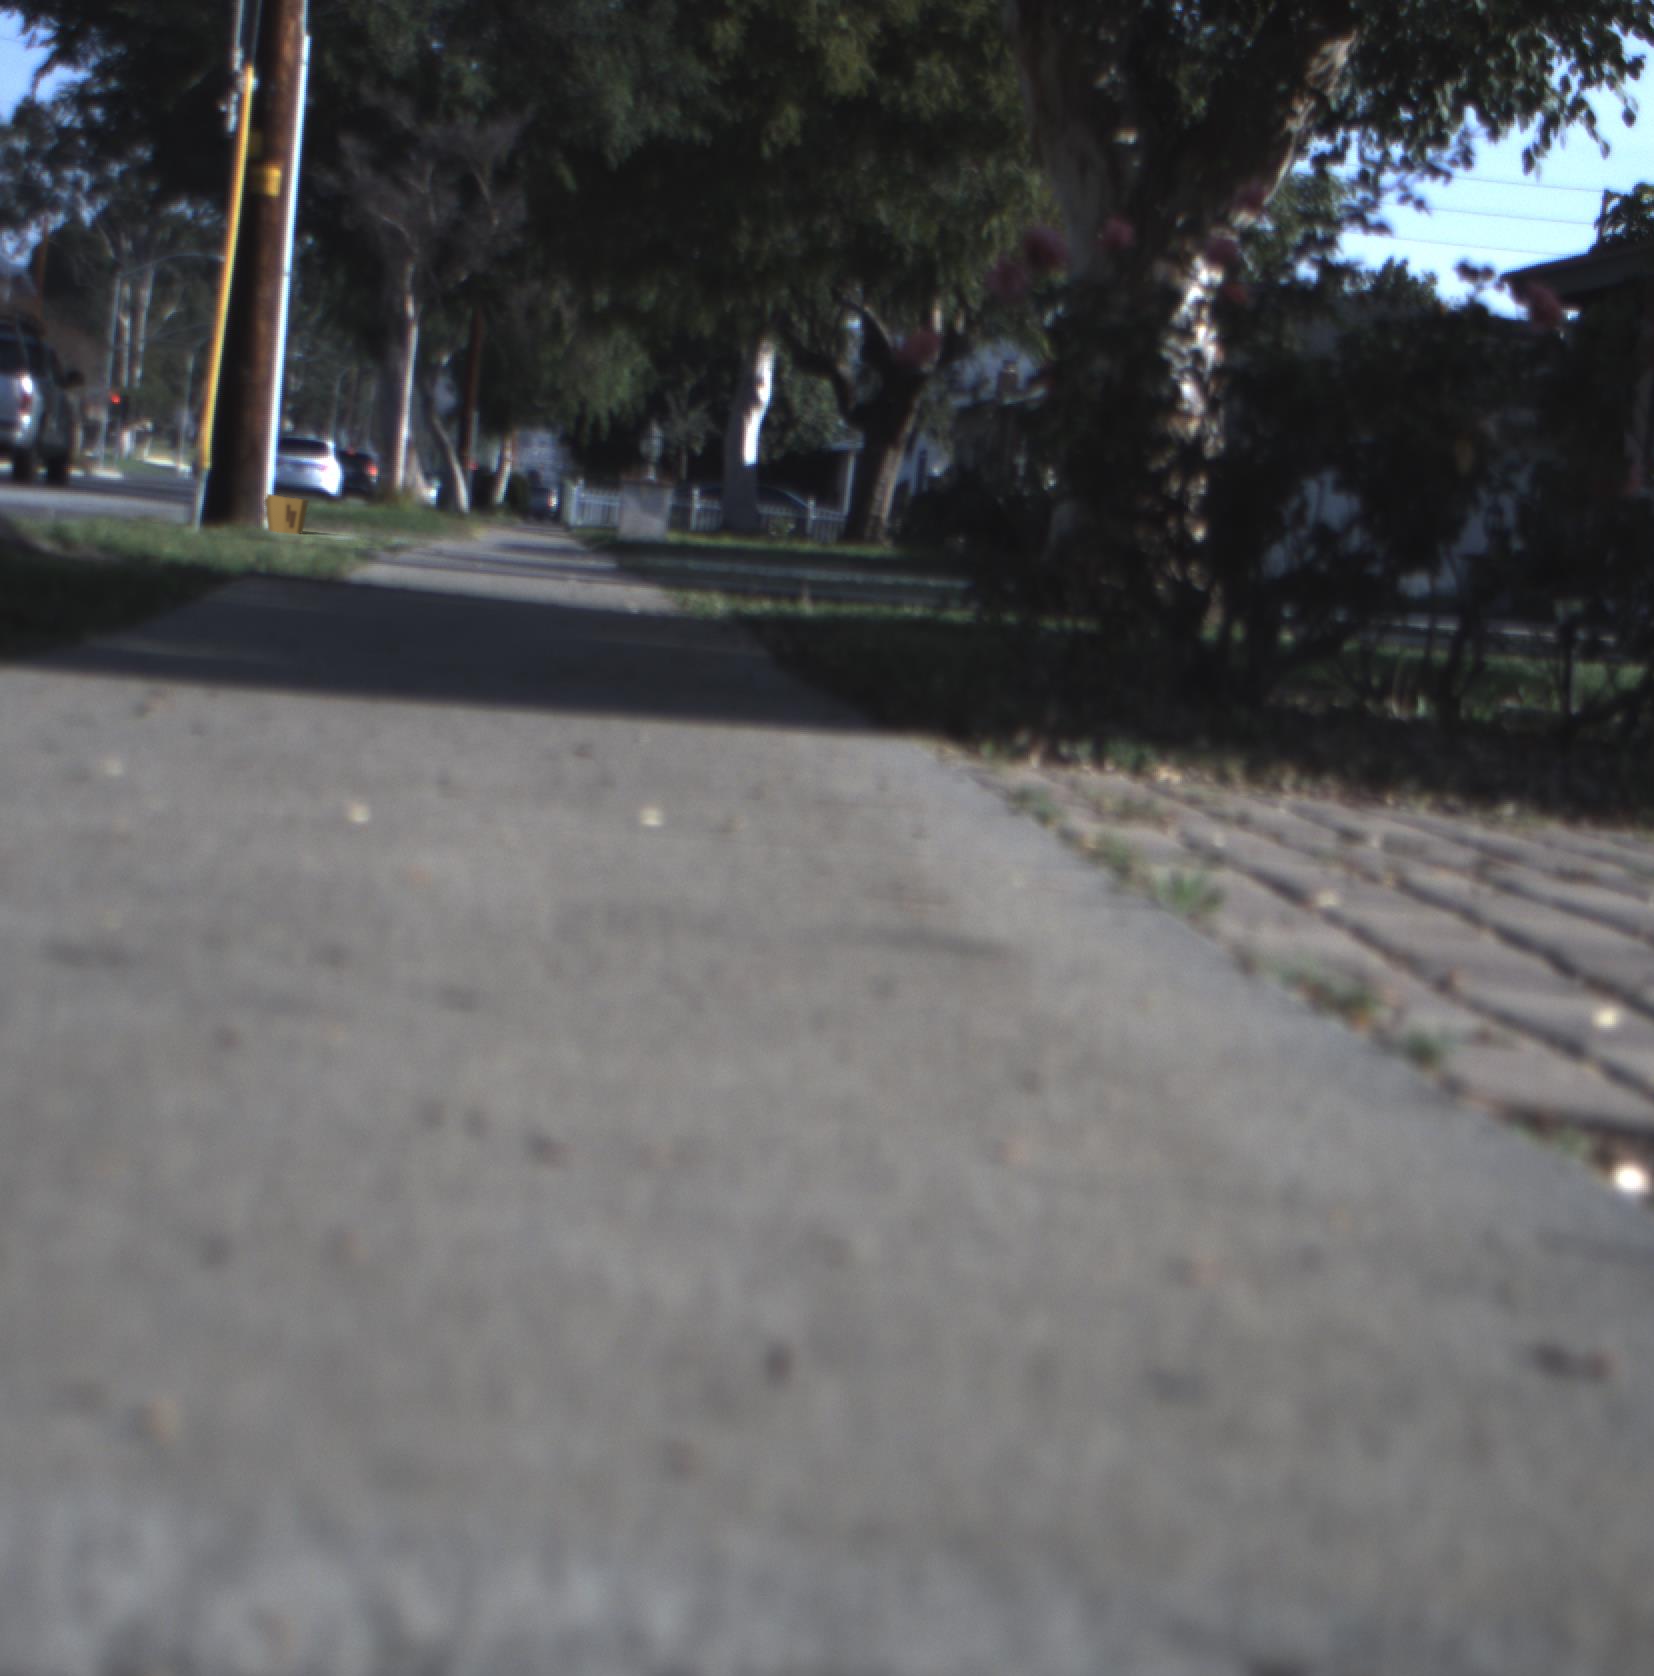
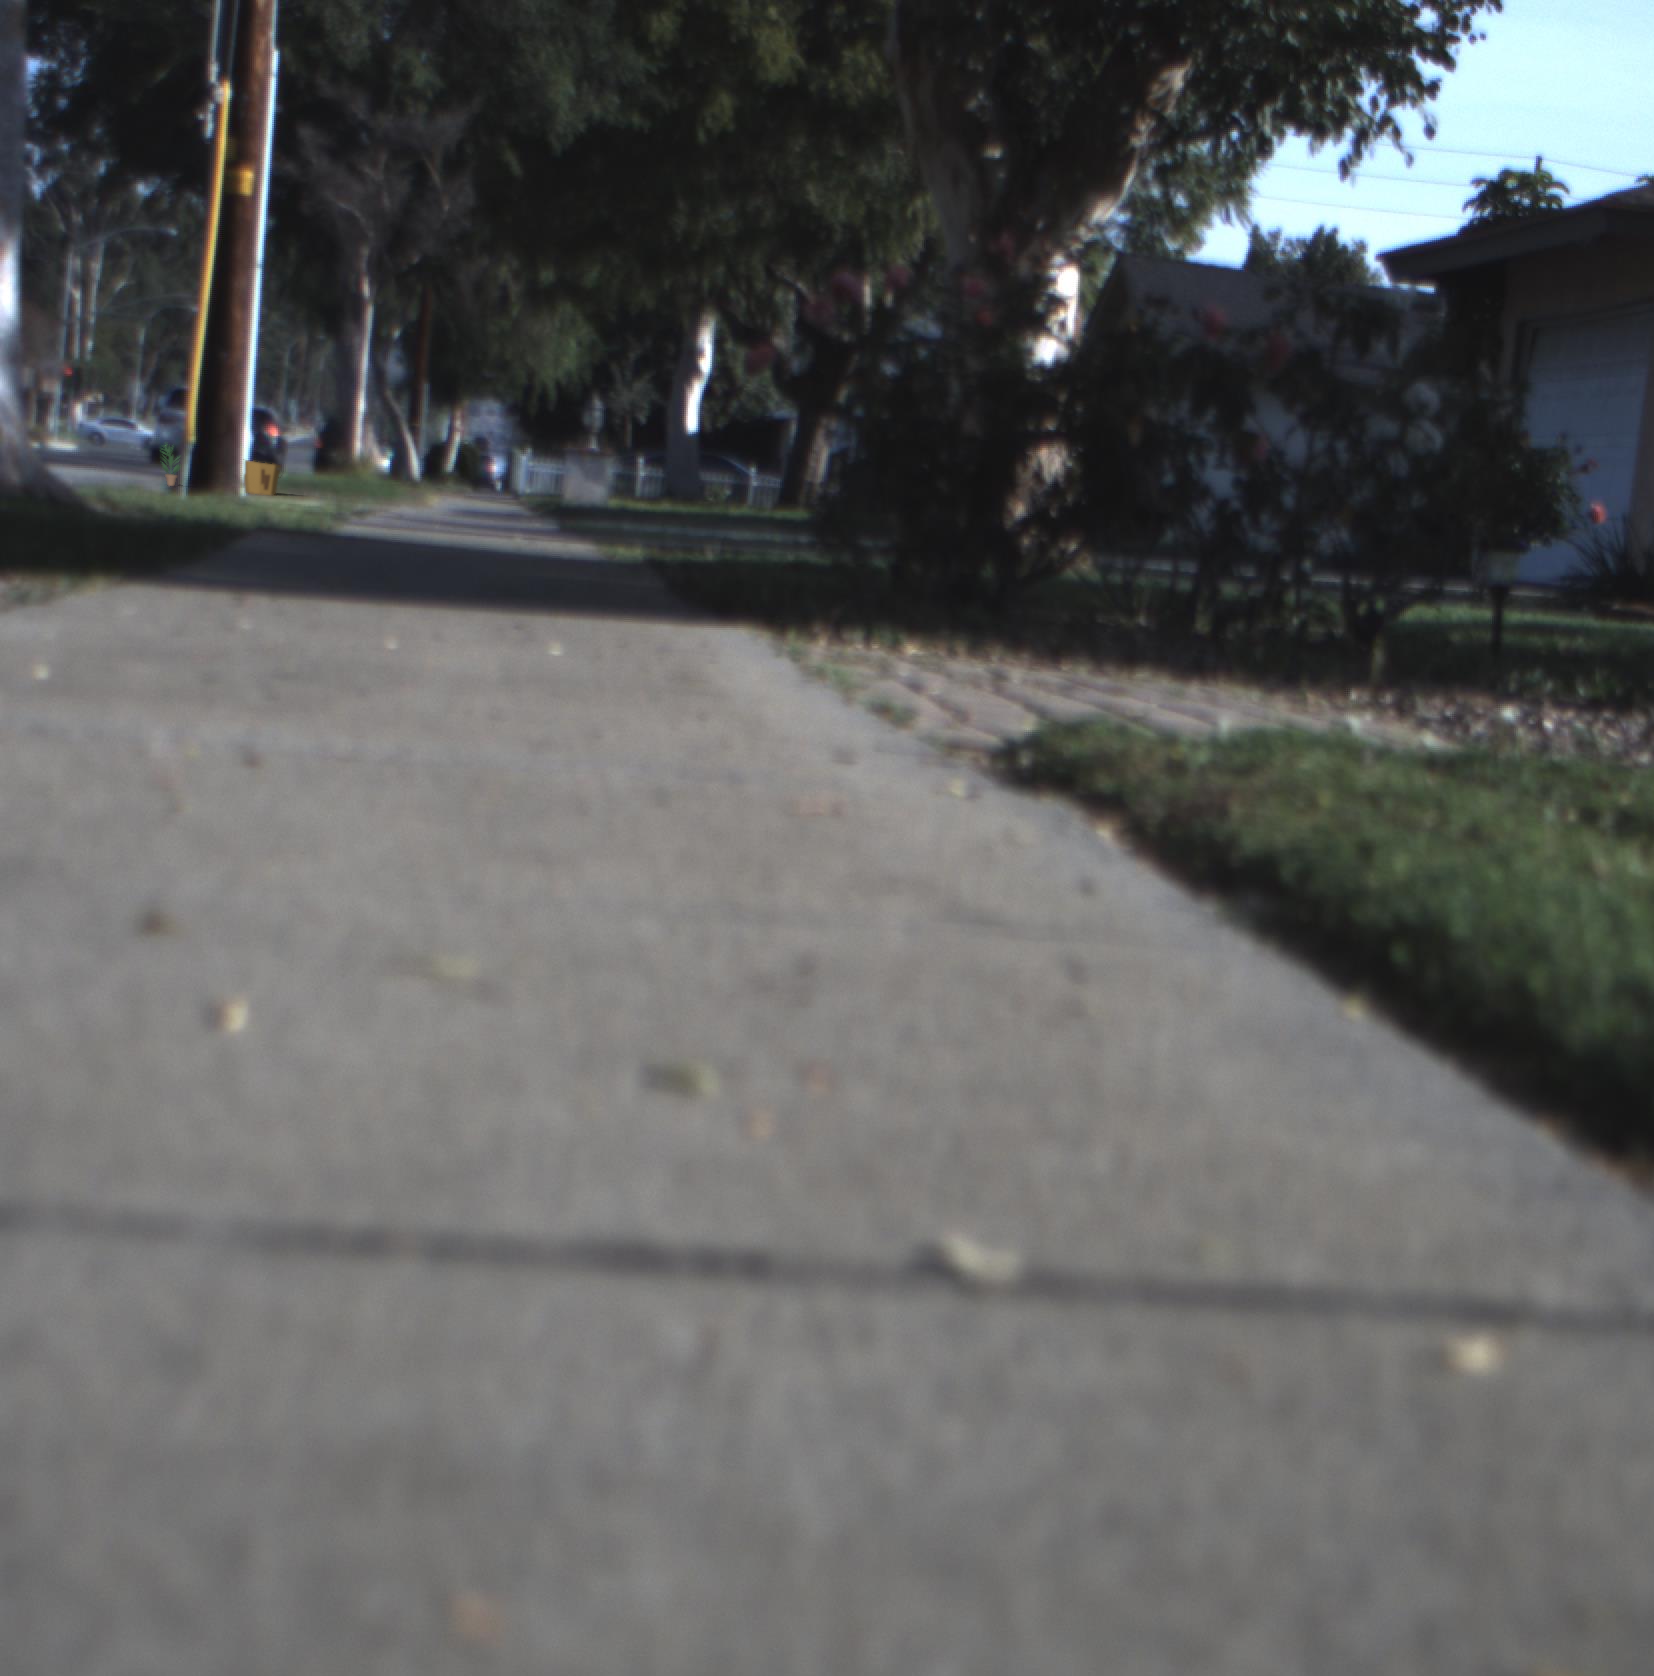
potted plant: none [171,473,197,524] -> present [162,444,180,486]

